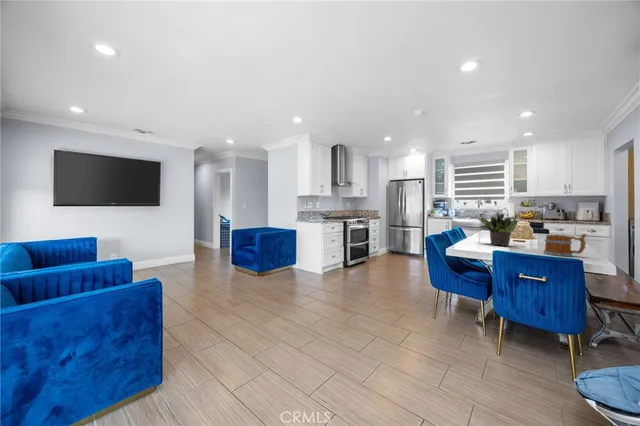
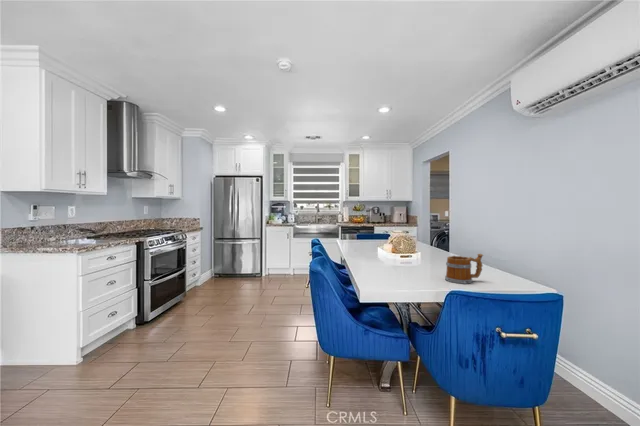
potted plant: present [479,212,518,246] -> none [363,226,412,272]

